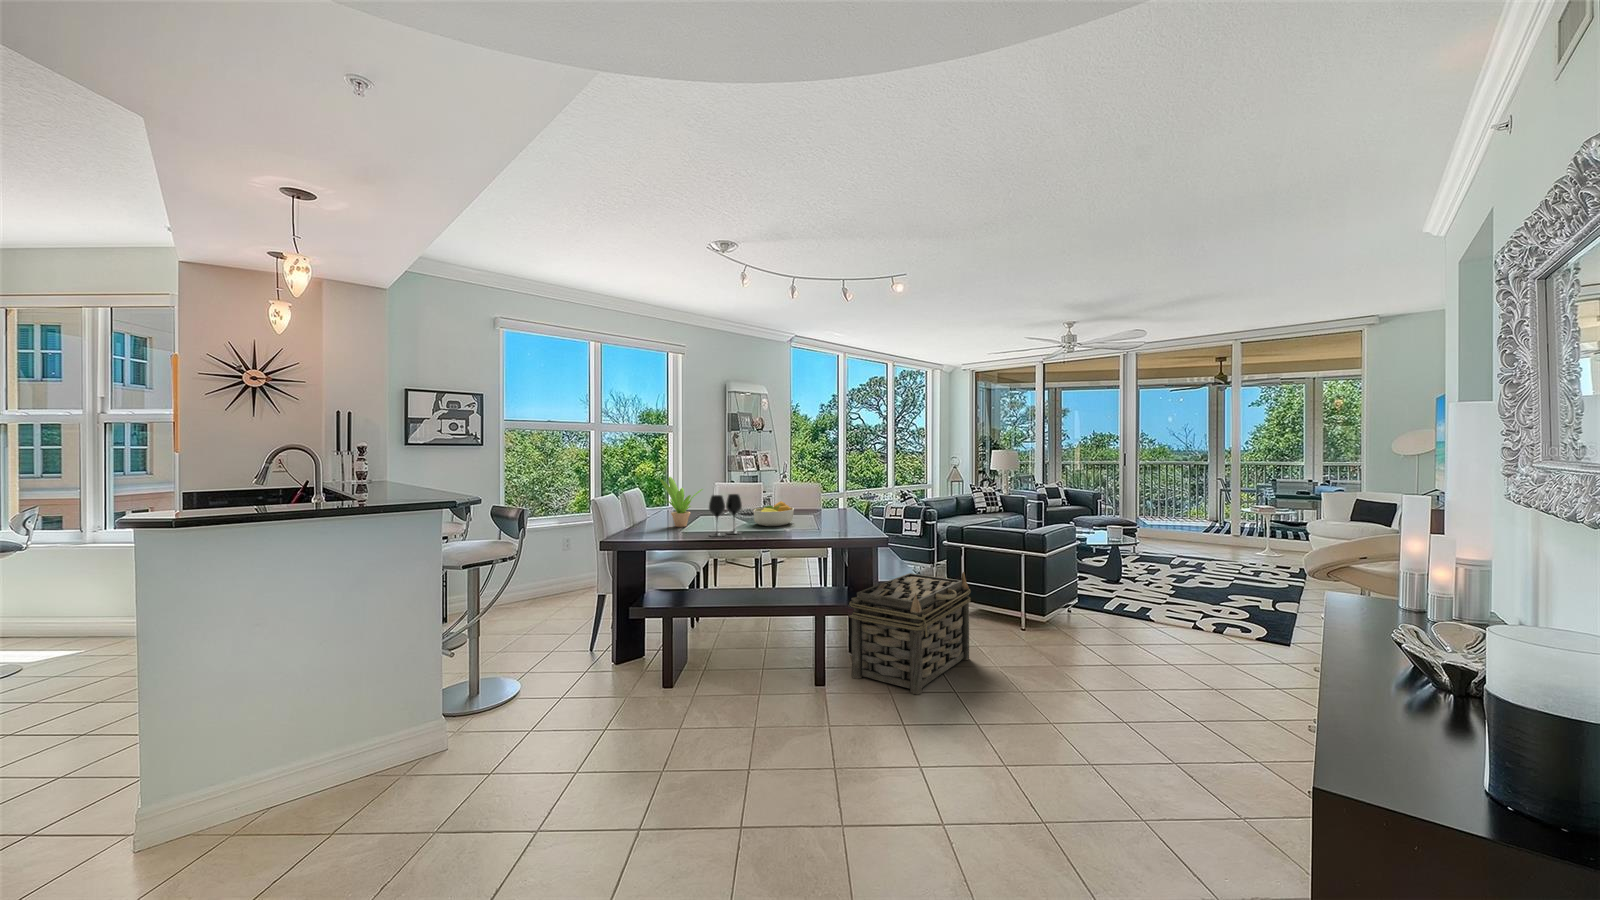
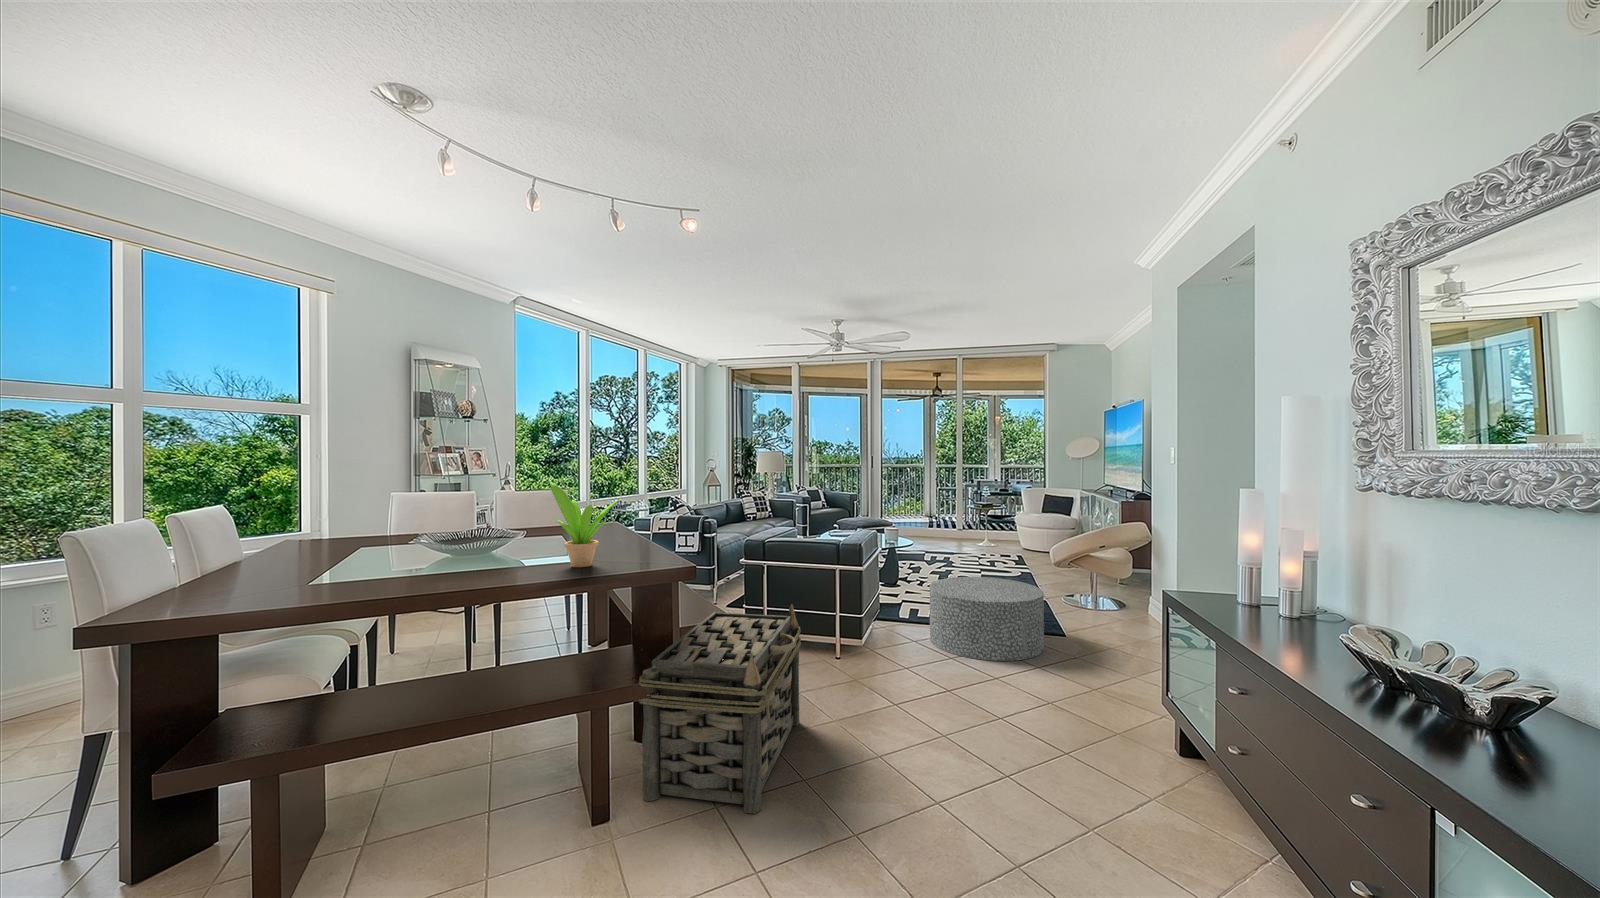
potted plant: present [659,477,703,527] -> present [549,482,619,567]
wine glass: present [709,494,742,537] -> none [364,511,440,594]
fruit bowl: present [753,501,794,526] -> none [461,518,534,561]
ottoman: none [1118,574,1236,650] -> present [930,577,1044,661]

